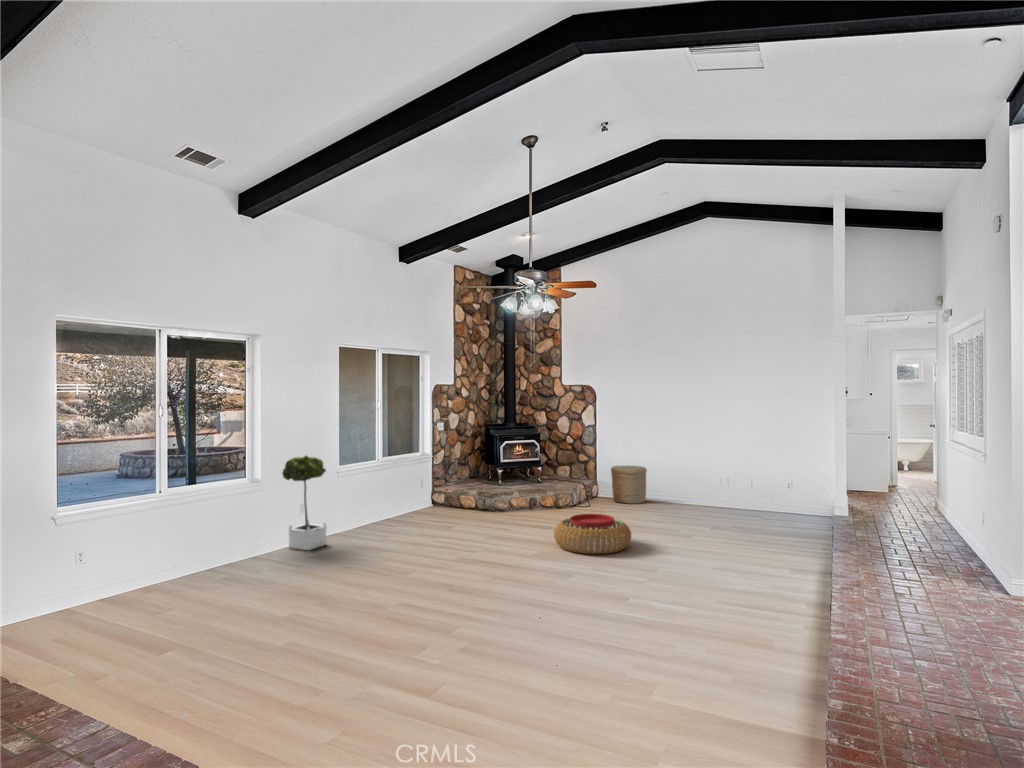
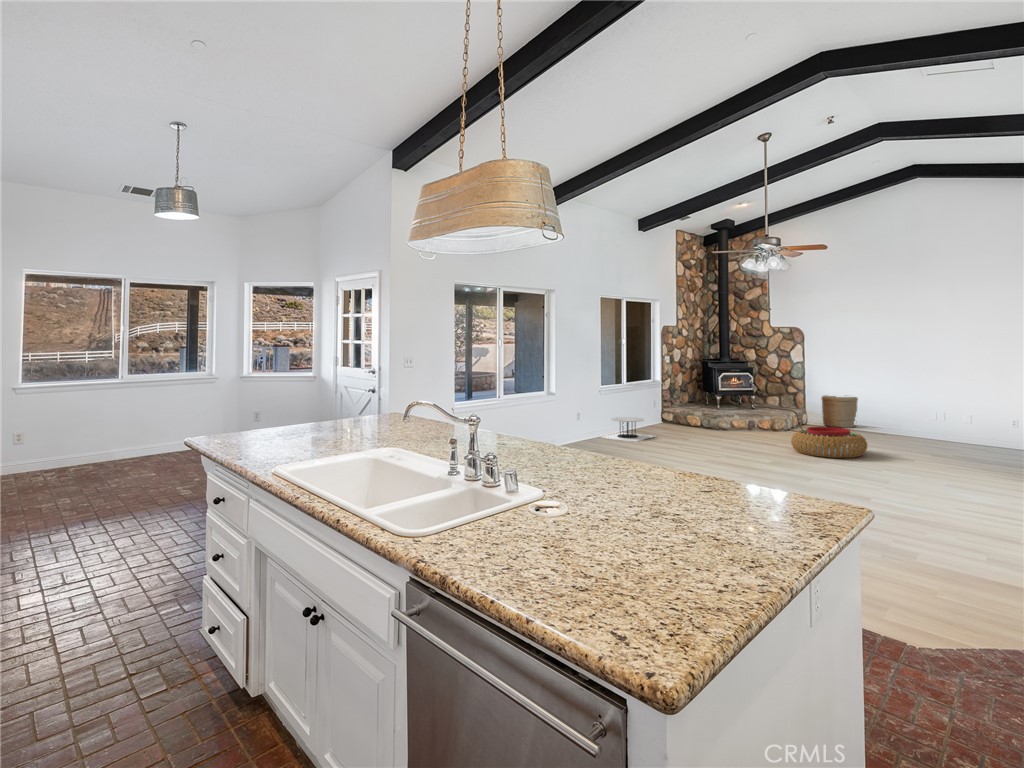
potted tree: present [282,456,327,550] -> none [567,374,599,446]
side table: none [334,504,412,539] -> present [602,417,655,442]

